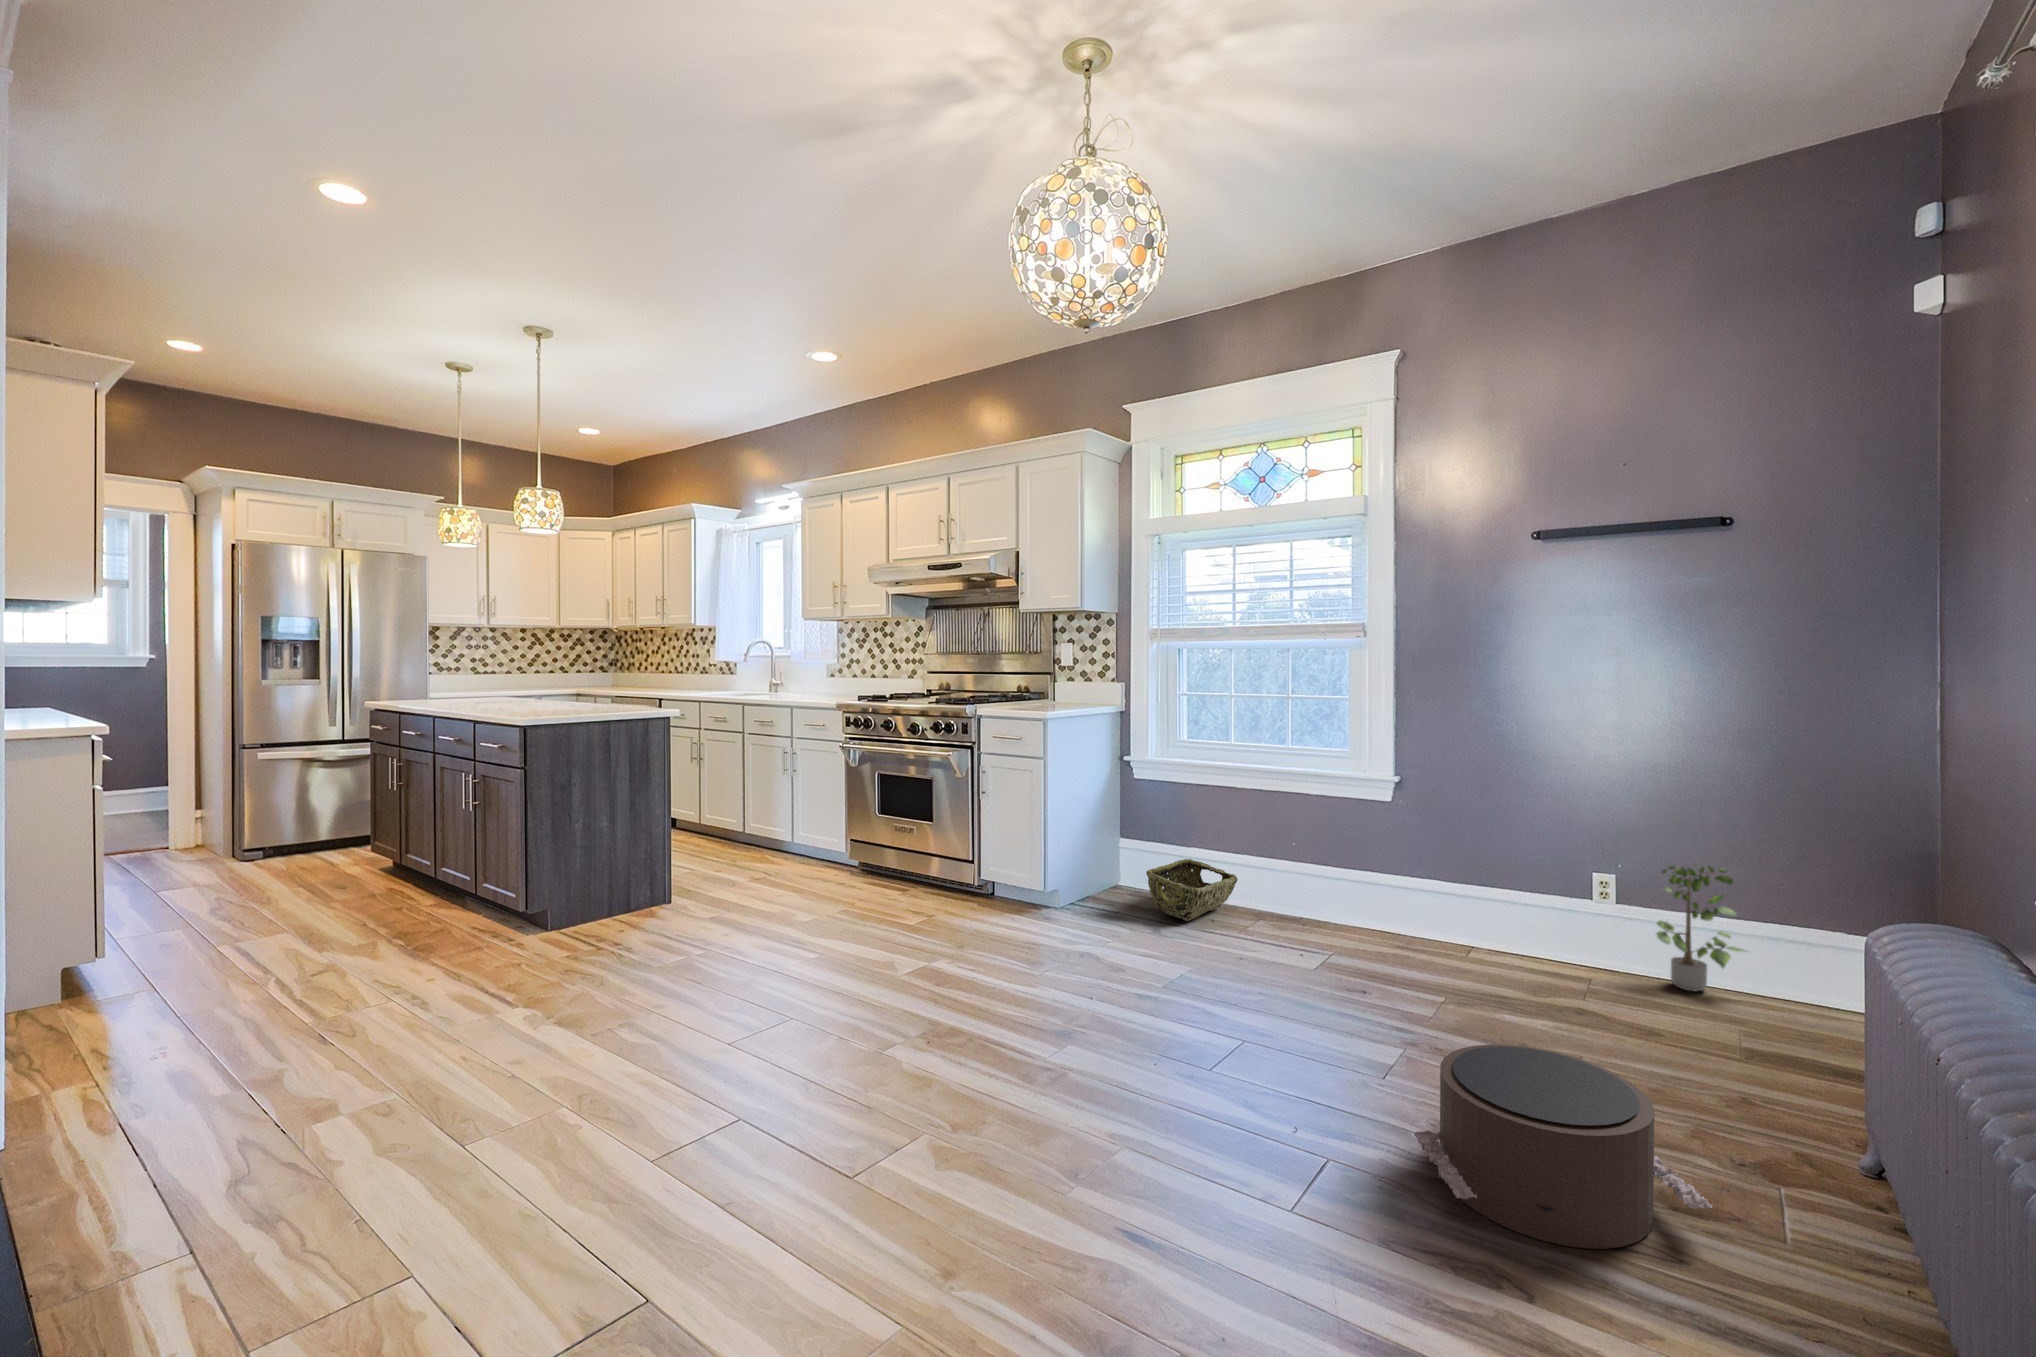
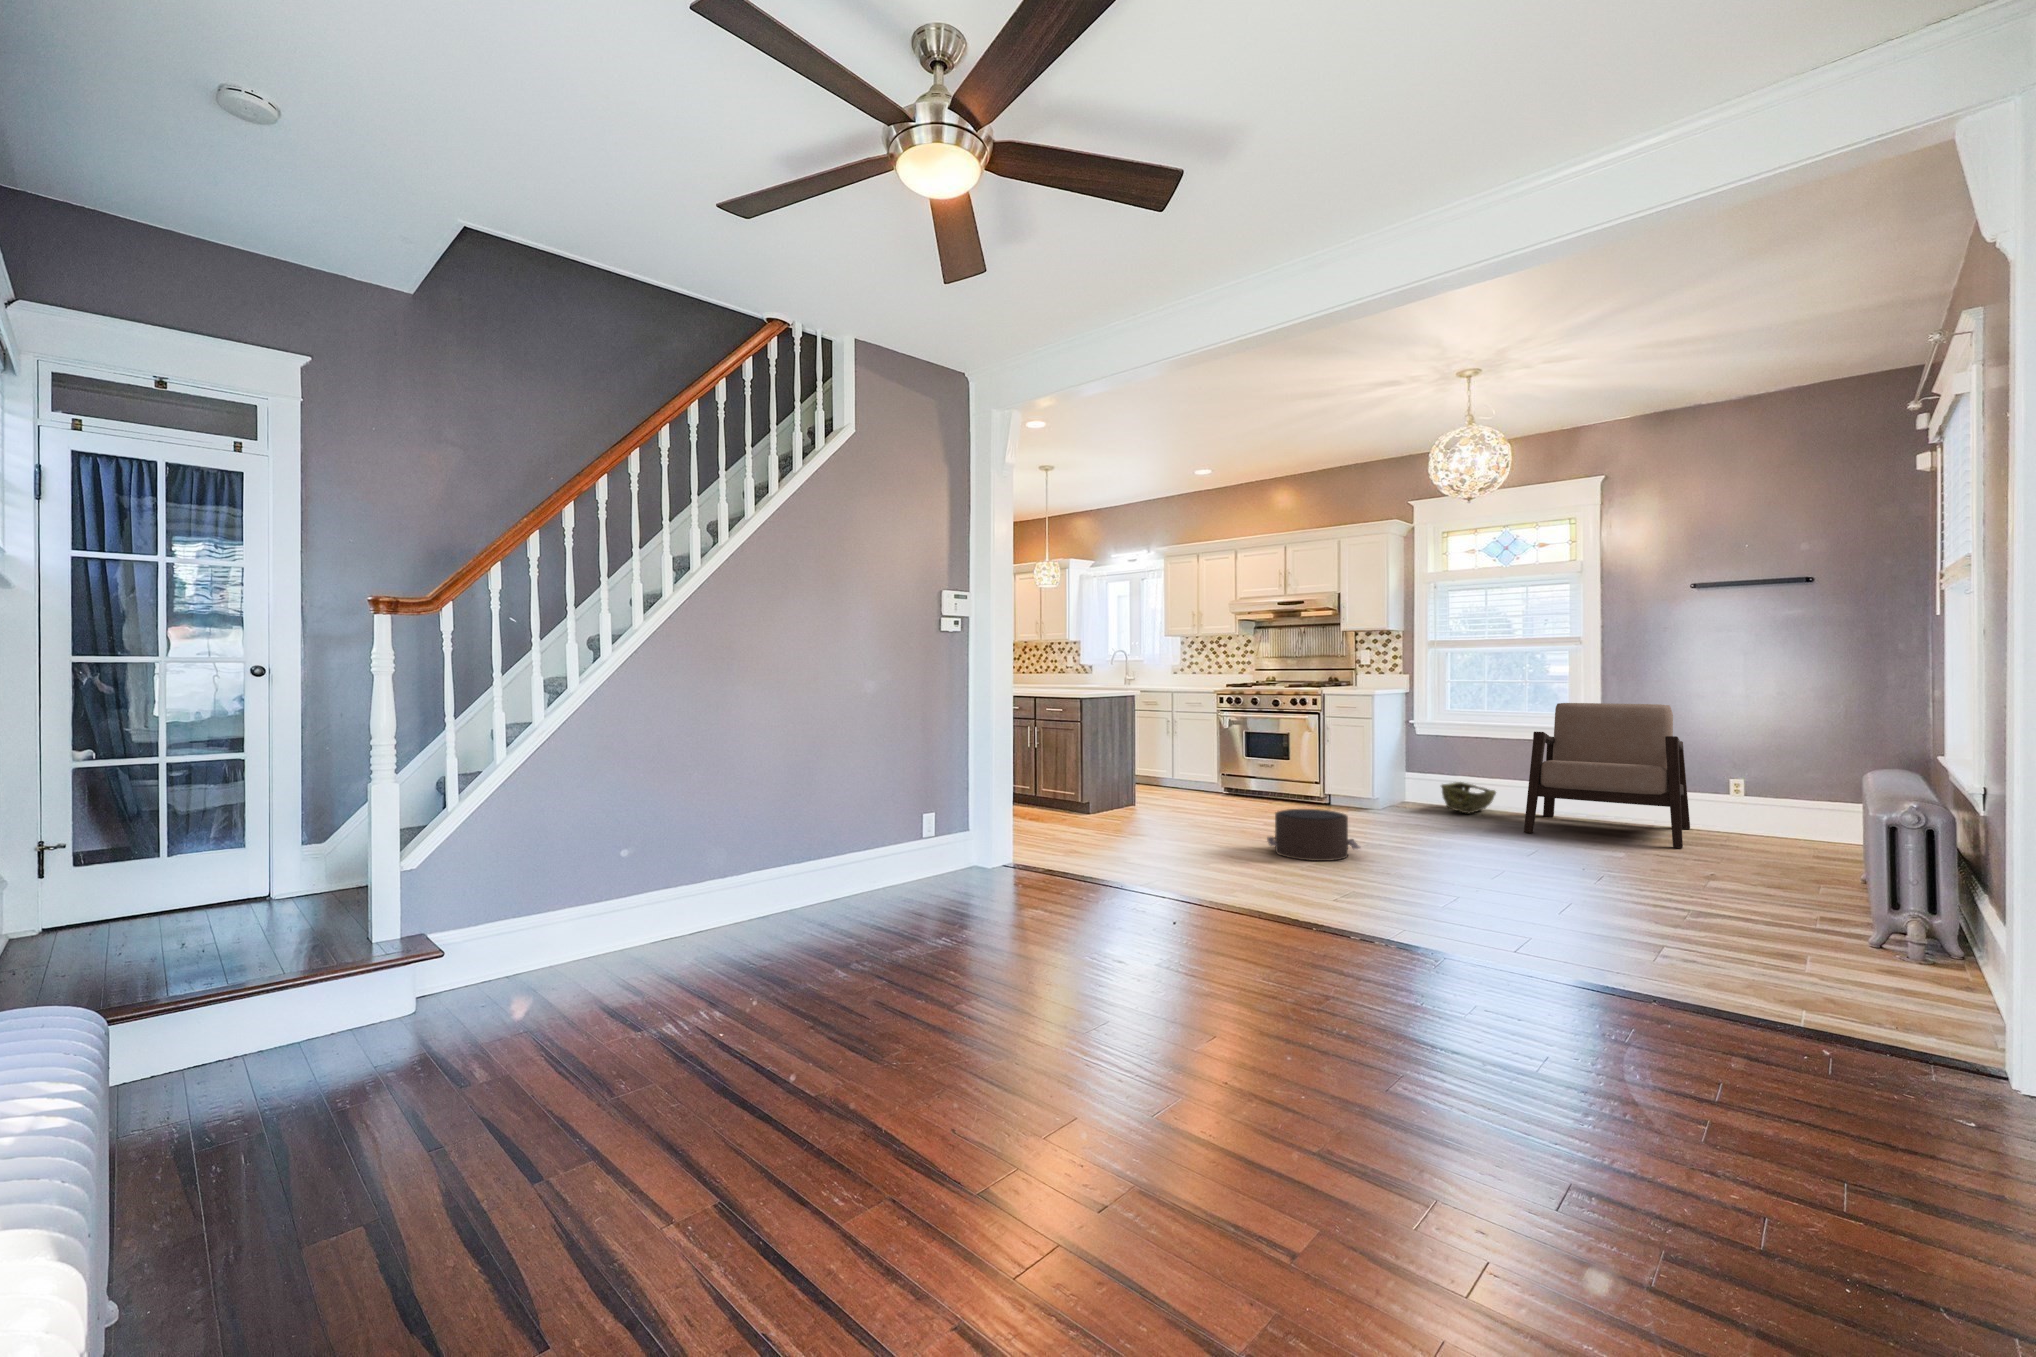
armchair: none [1250,737,1529,1031] -> present [1524,703,1690,848]
potted plant: present [1657,864,1745,991] -> none [1768,769,1825,840]
pouf: present [1415,1045,1713,1249] -> present [1267,809,1360,861]

